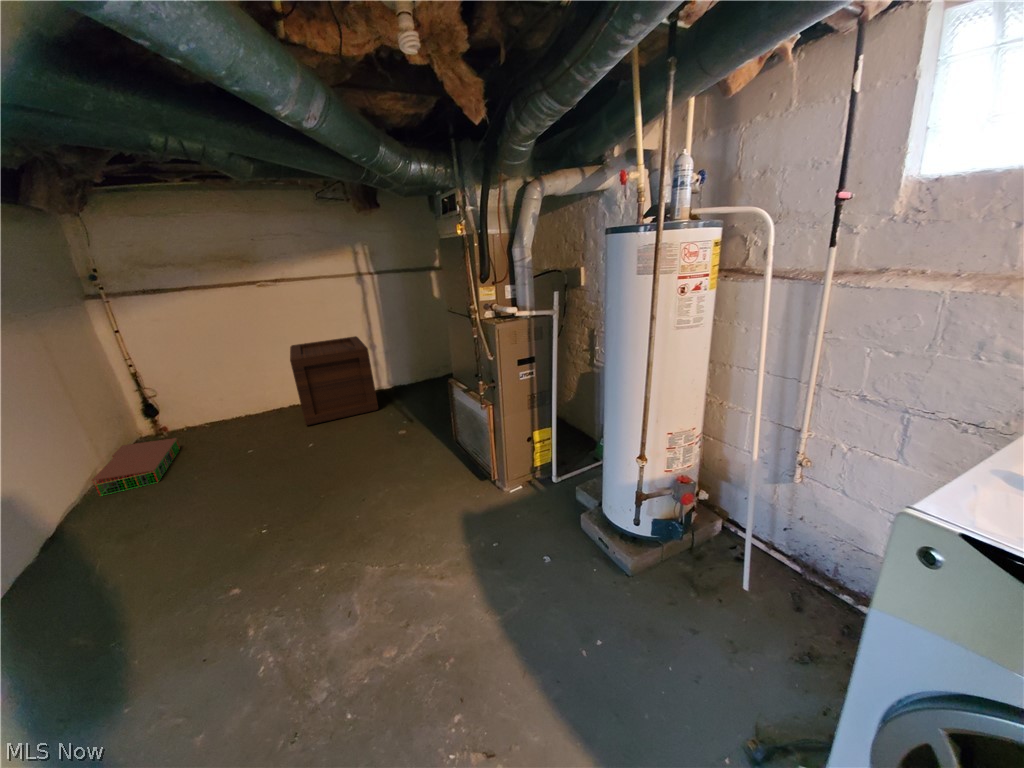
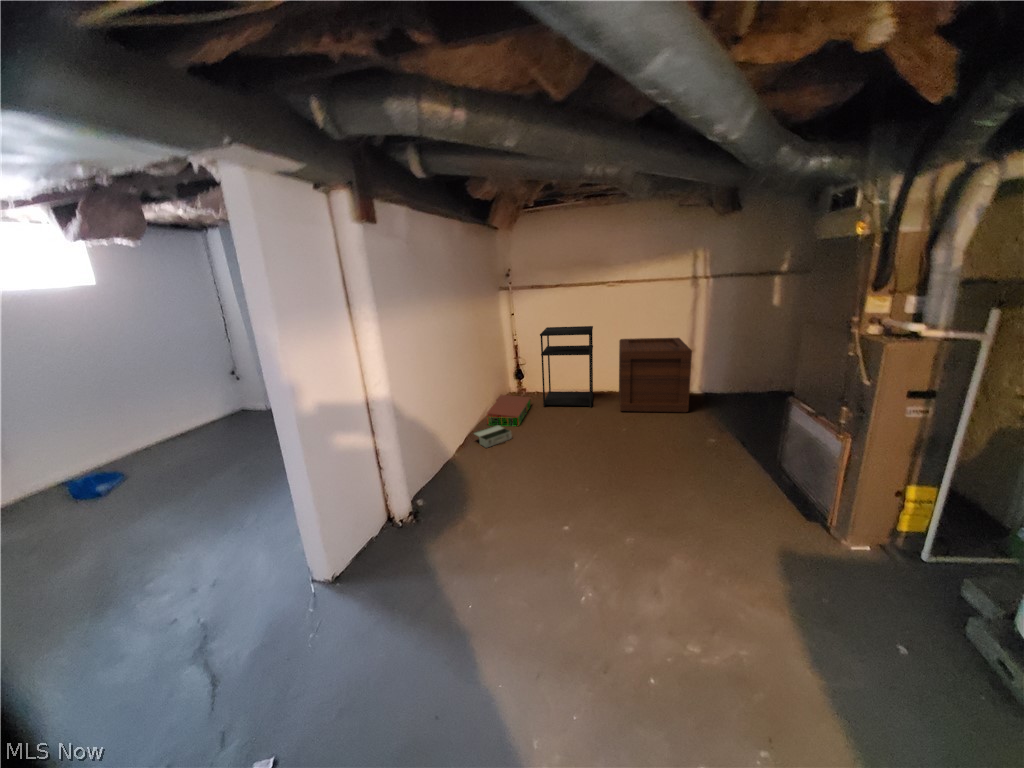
shelving unit: none [168,335,272,445] -> present [540,326,593,408]
toolbox: none [64,491,146,533] -> present [474,425,512,448]

